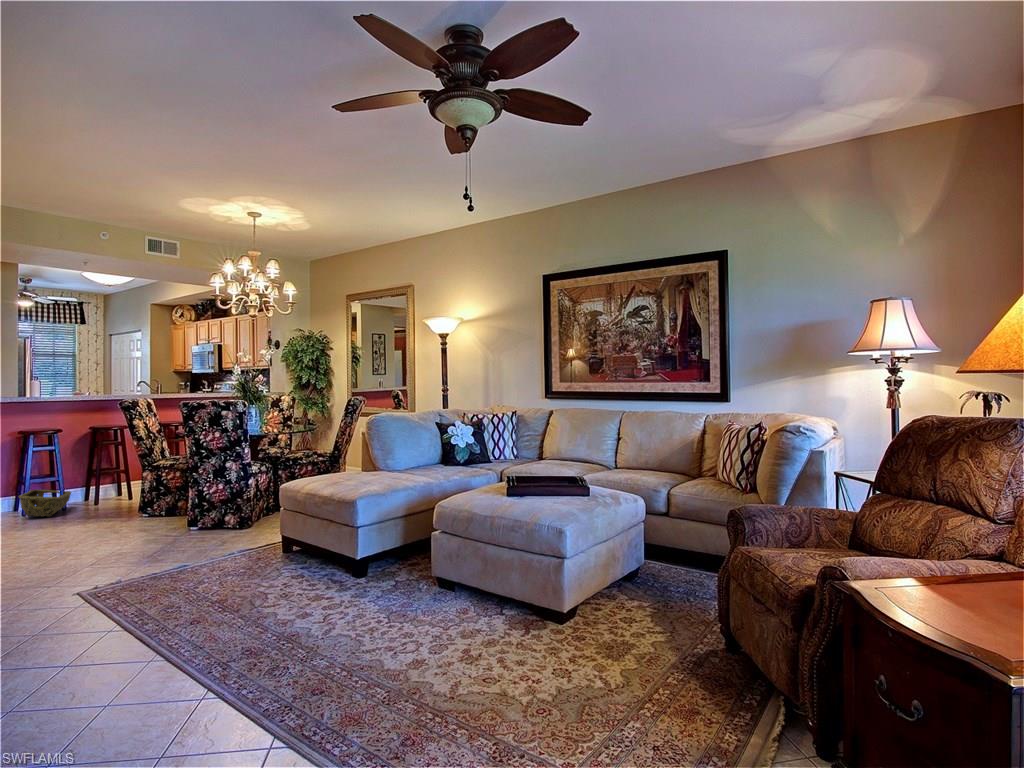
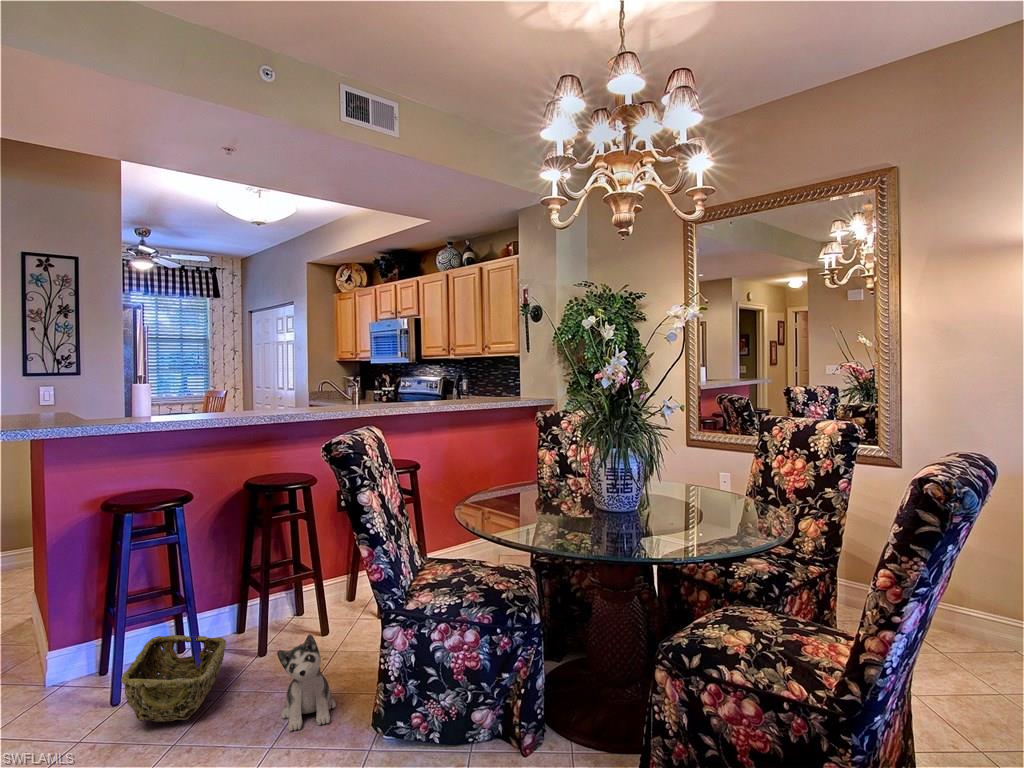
plush toy: none [94,479,123,517] -> present [277,634,336,731]

